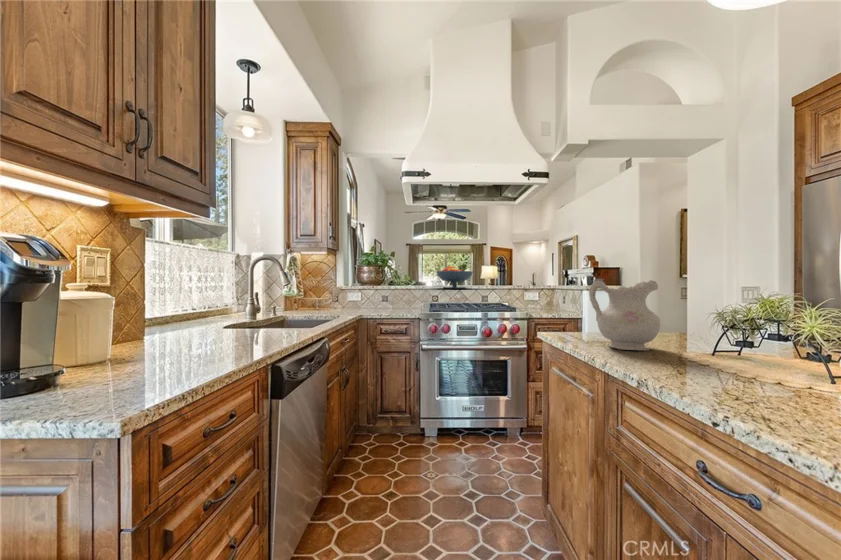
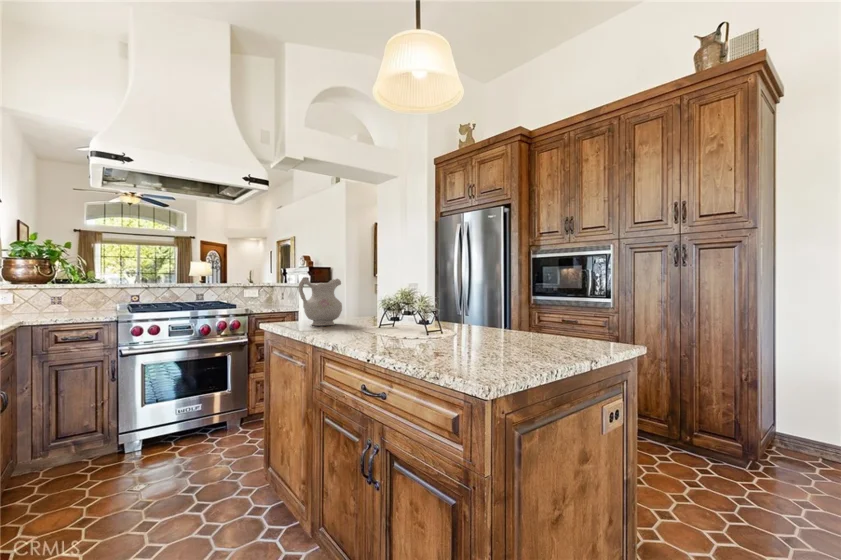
fruit bowl: present [437,266,473,289] -> none [138,262,187,287]

